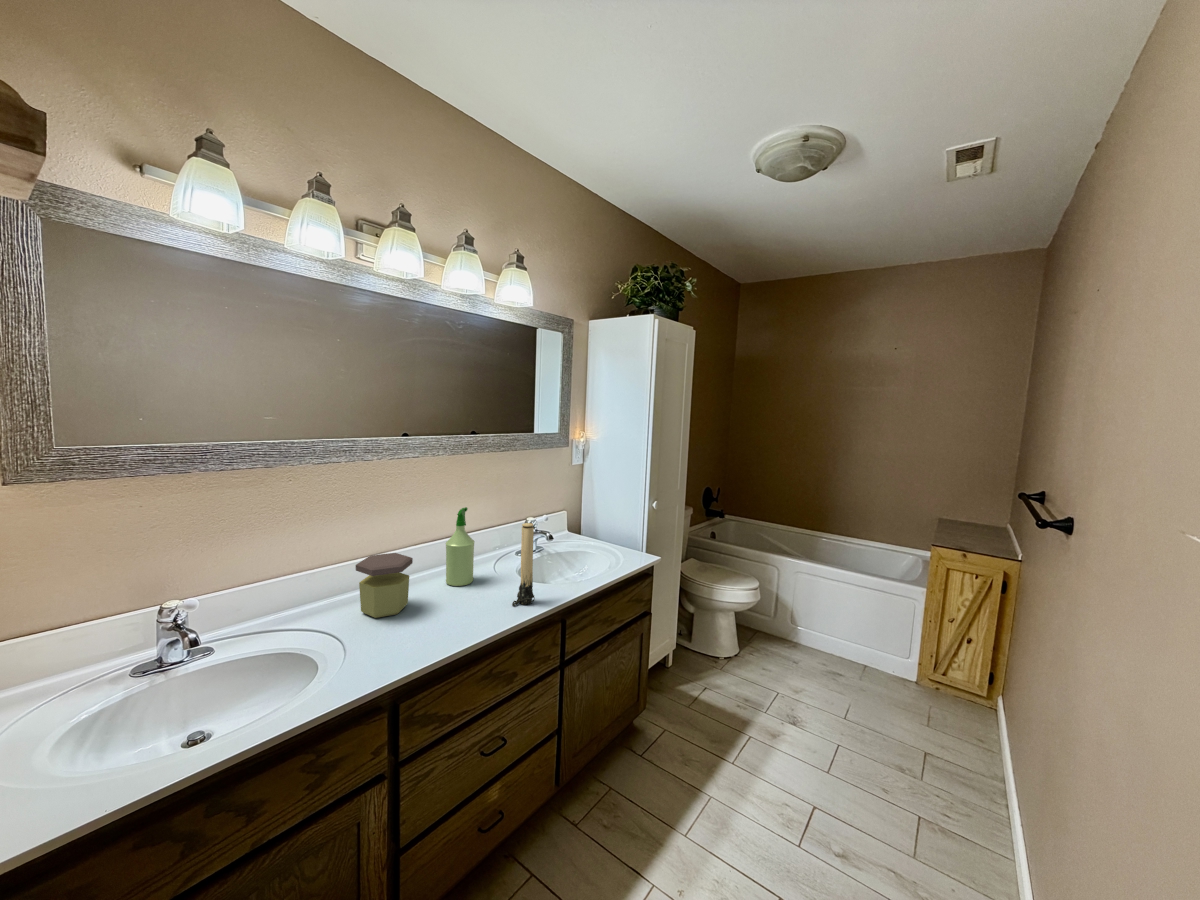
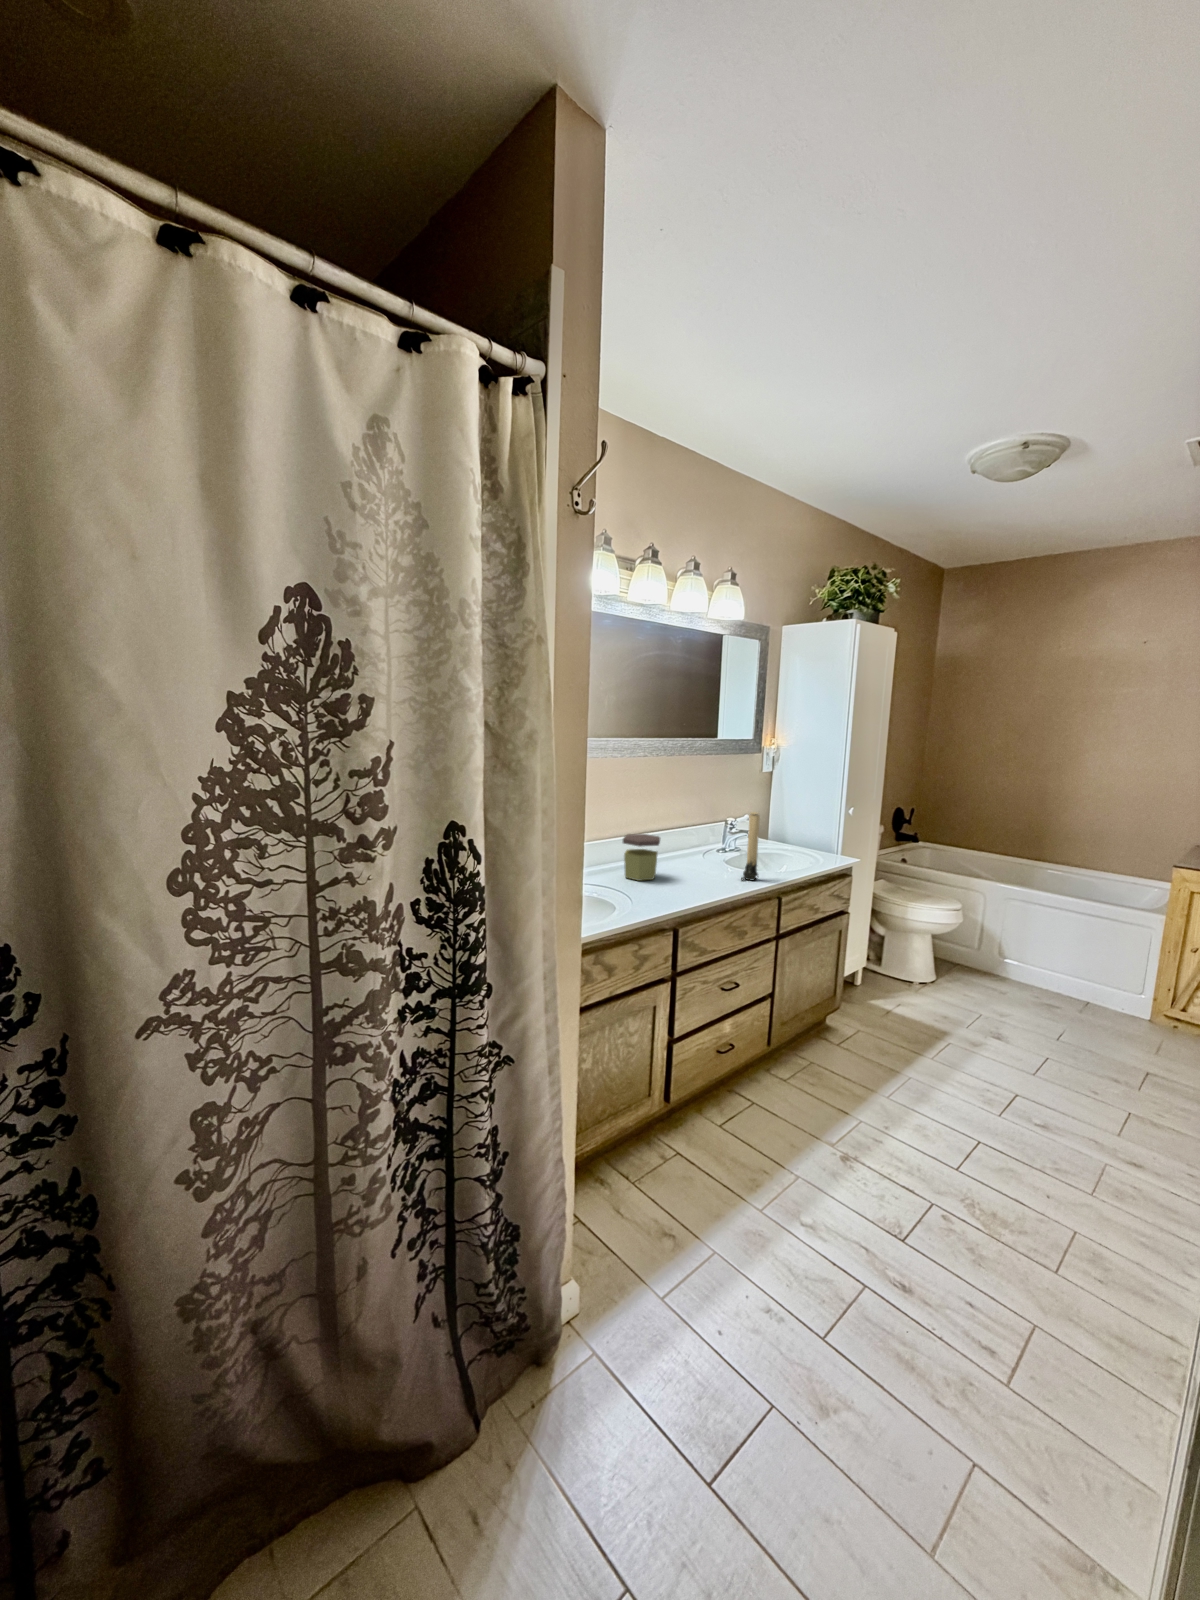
spray bottle: present [446,507,474,586] -> none [673,802,697,868]

